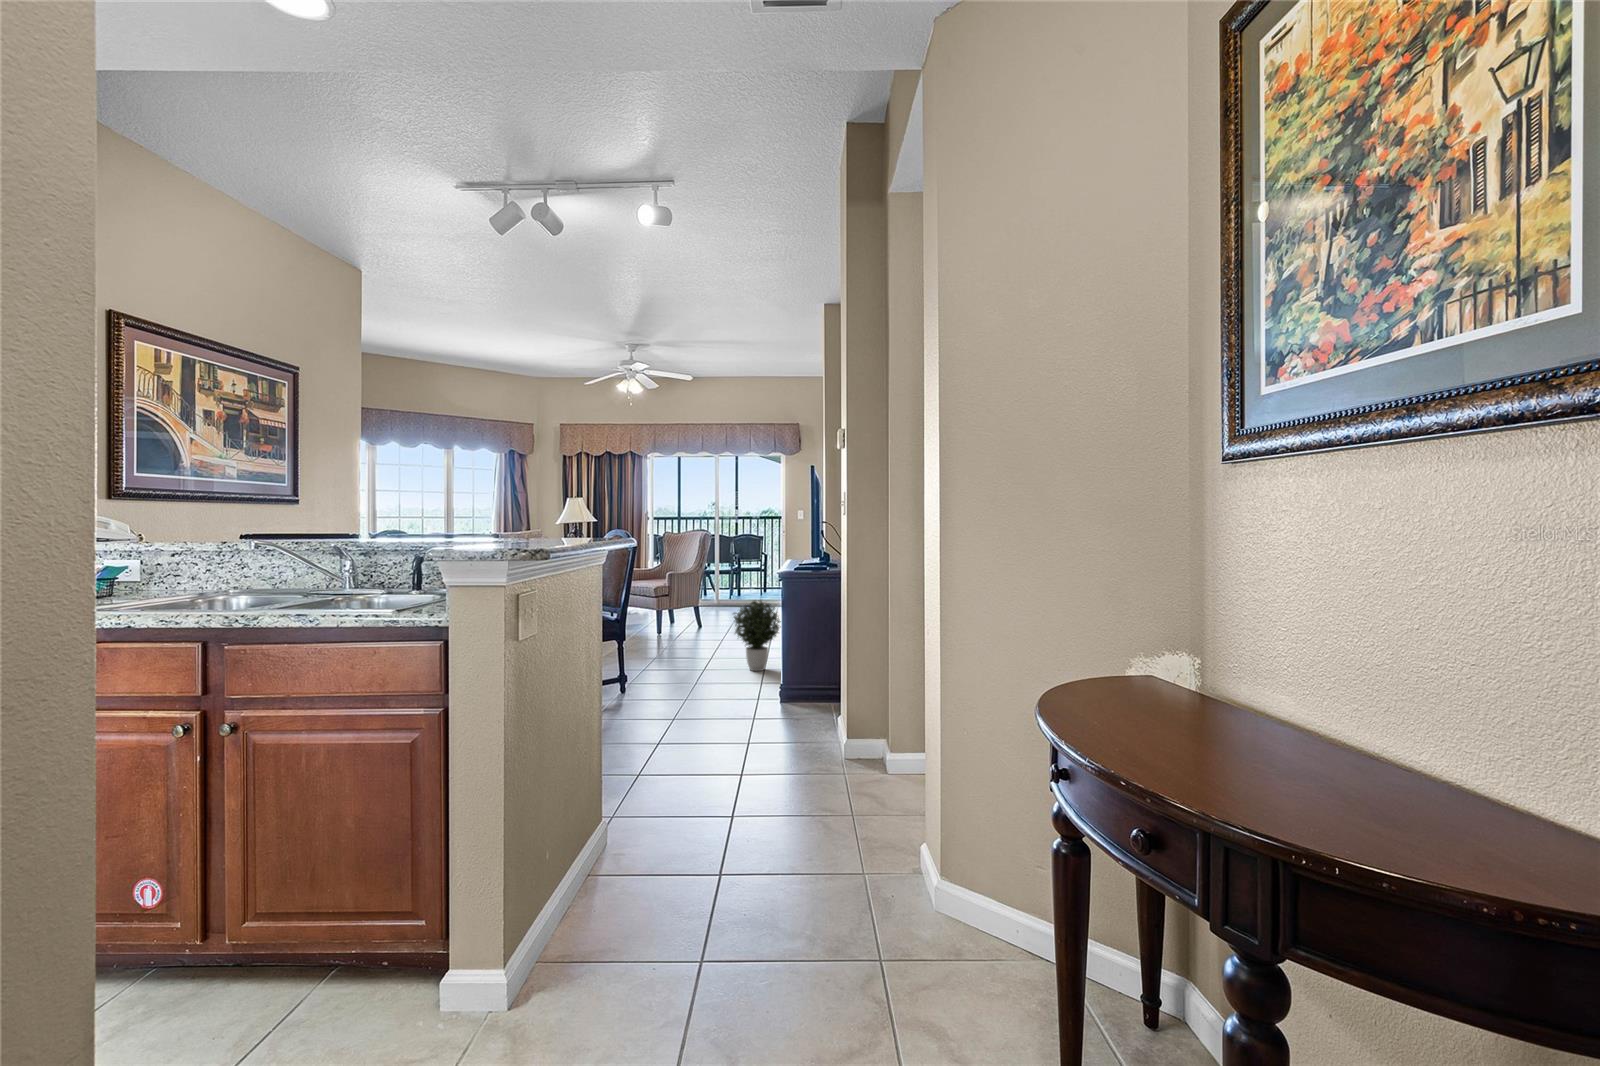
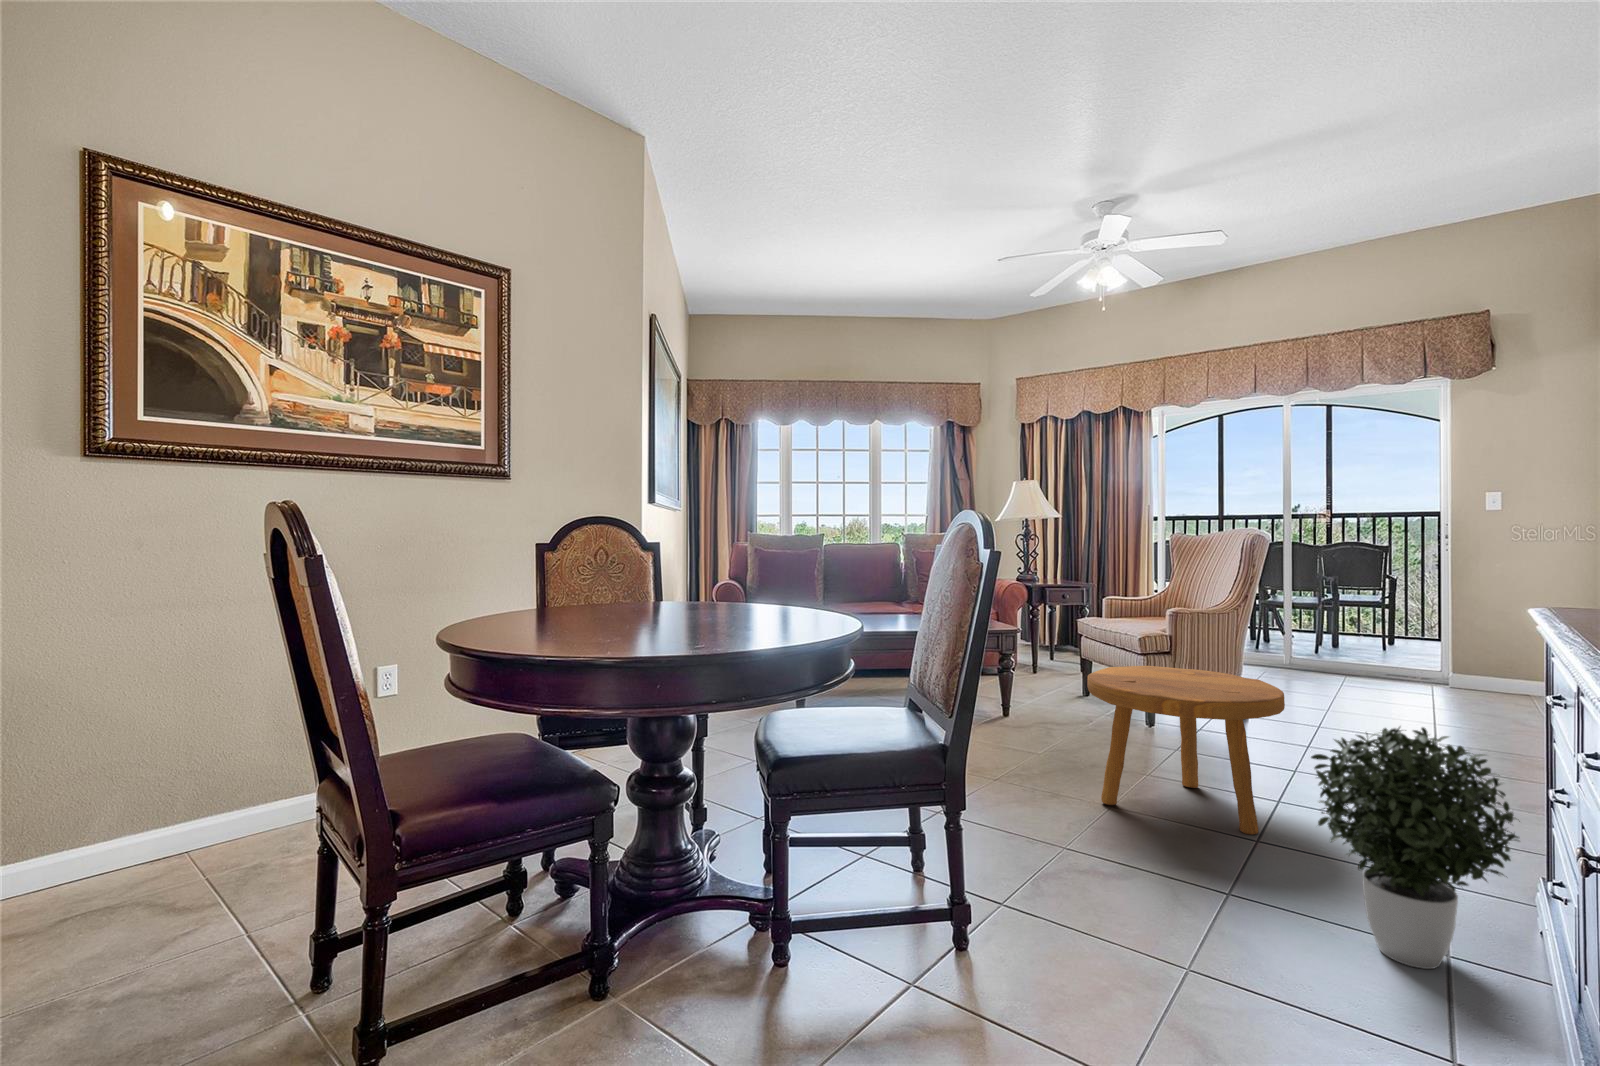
footstool: none [647,597,722,657] -> present [1087,666,1285,835]

